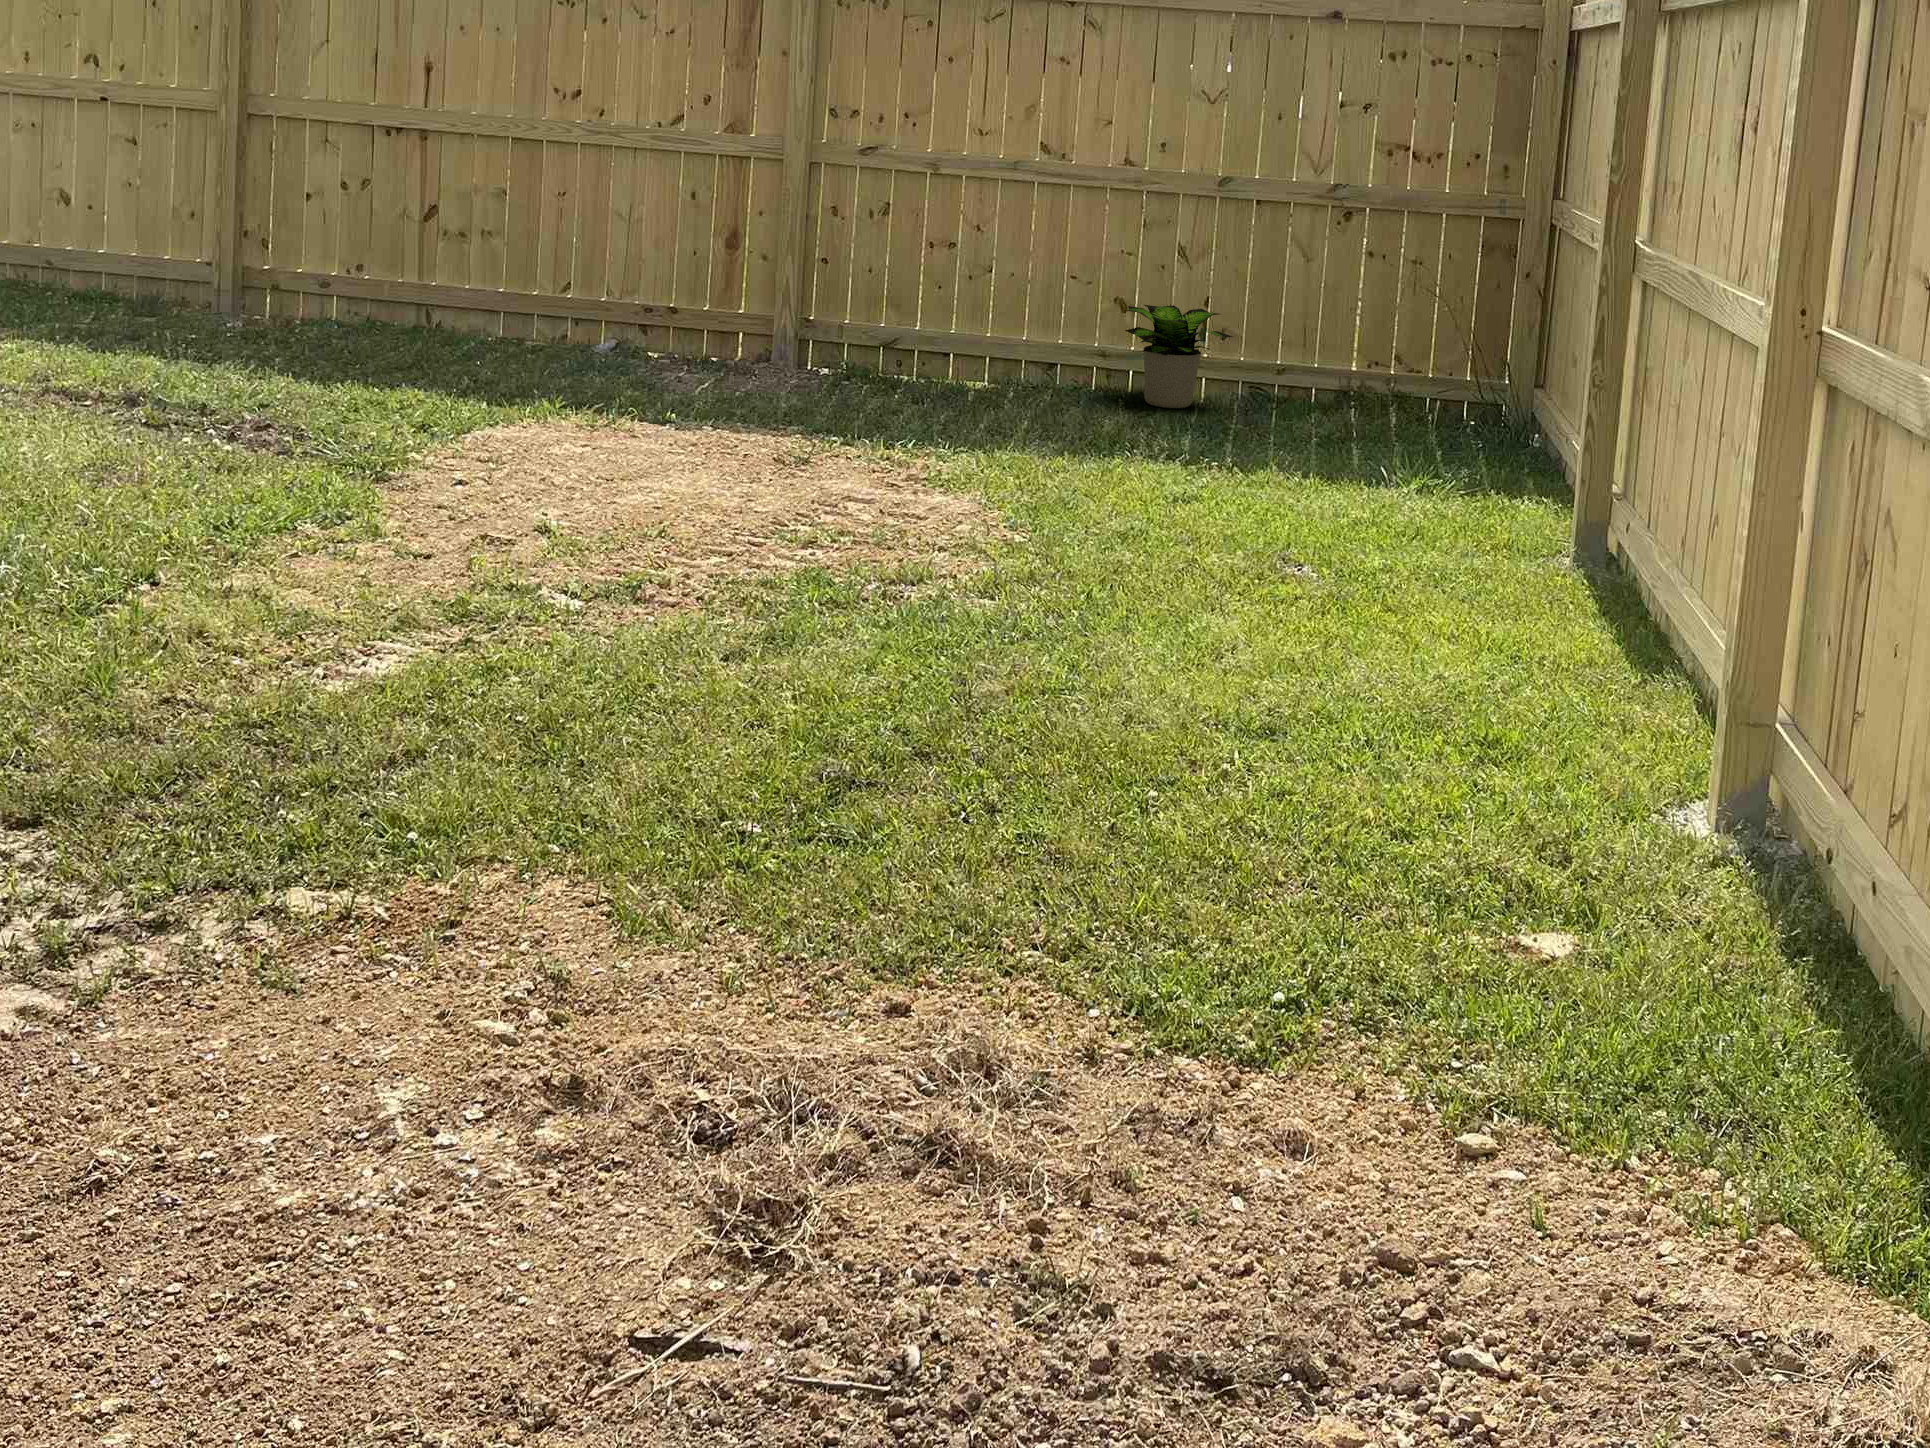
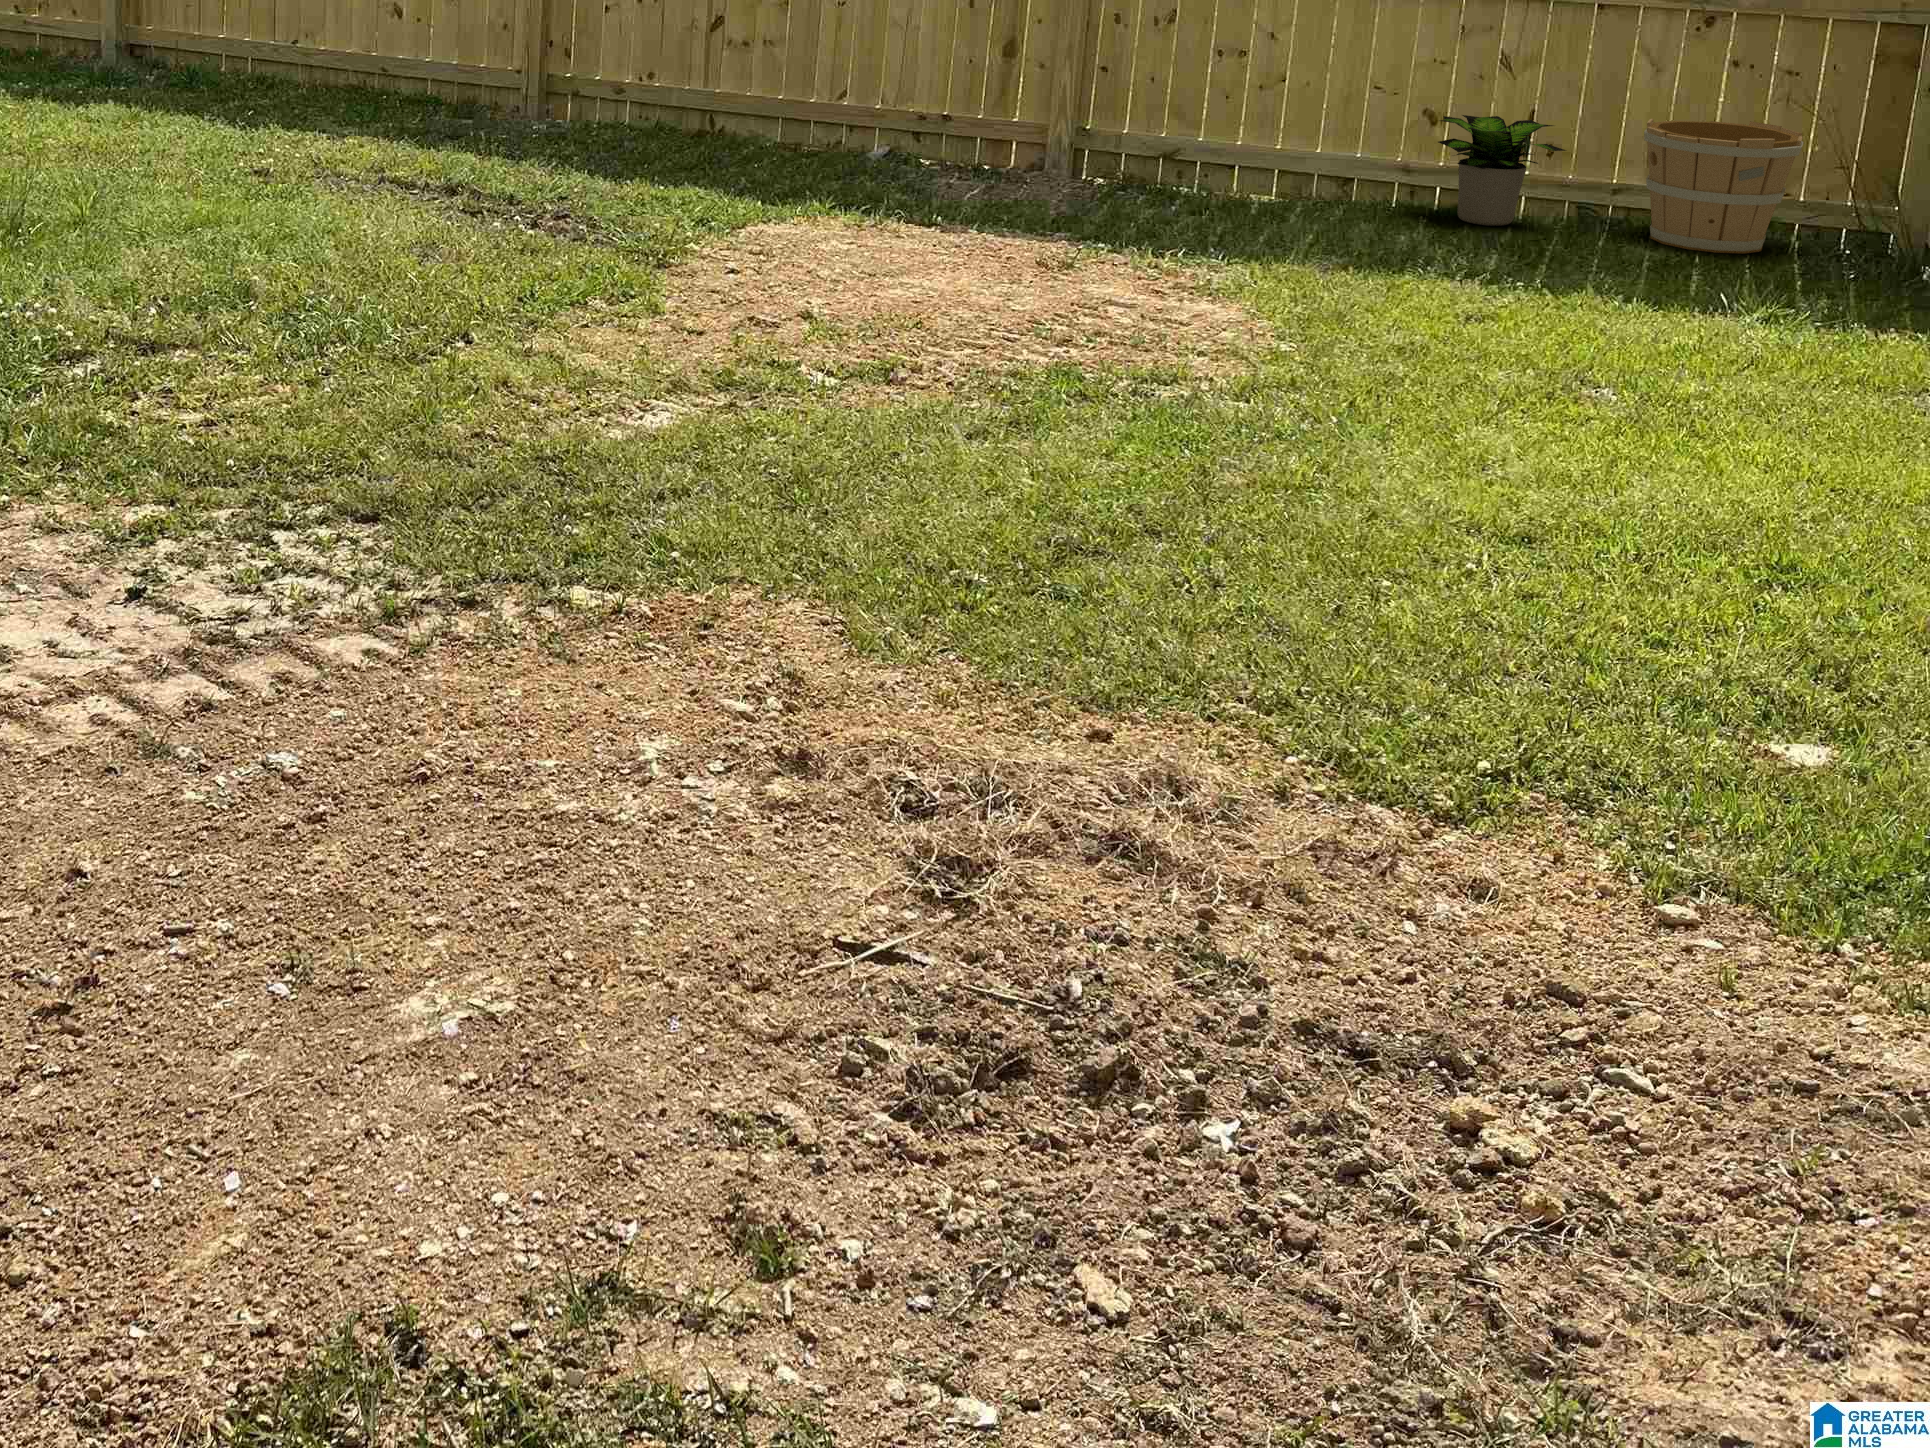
wooden bucket: none [1296,307,1422,428] -> present [1644,119,1803,254]

